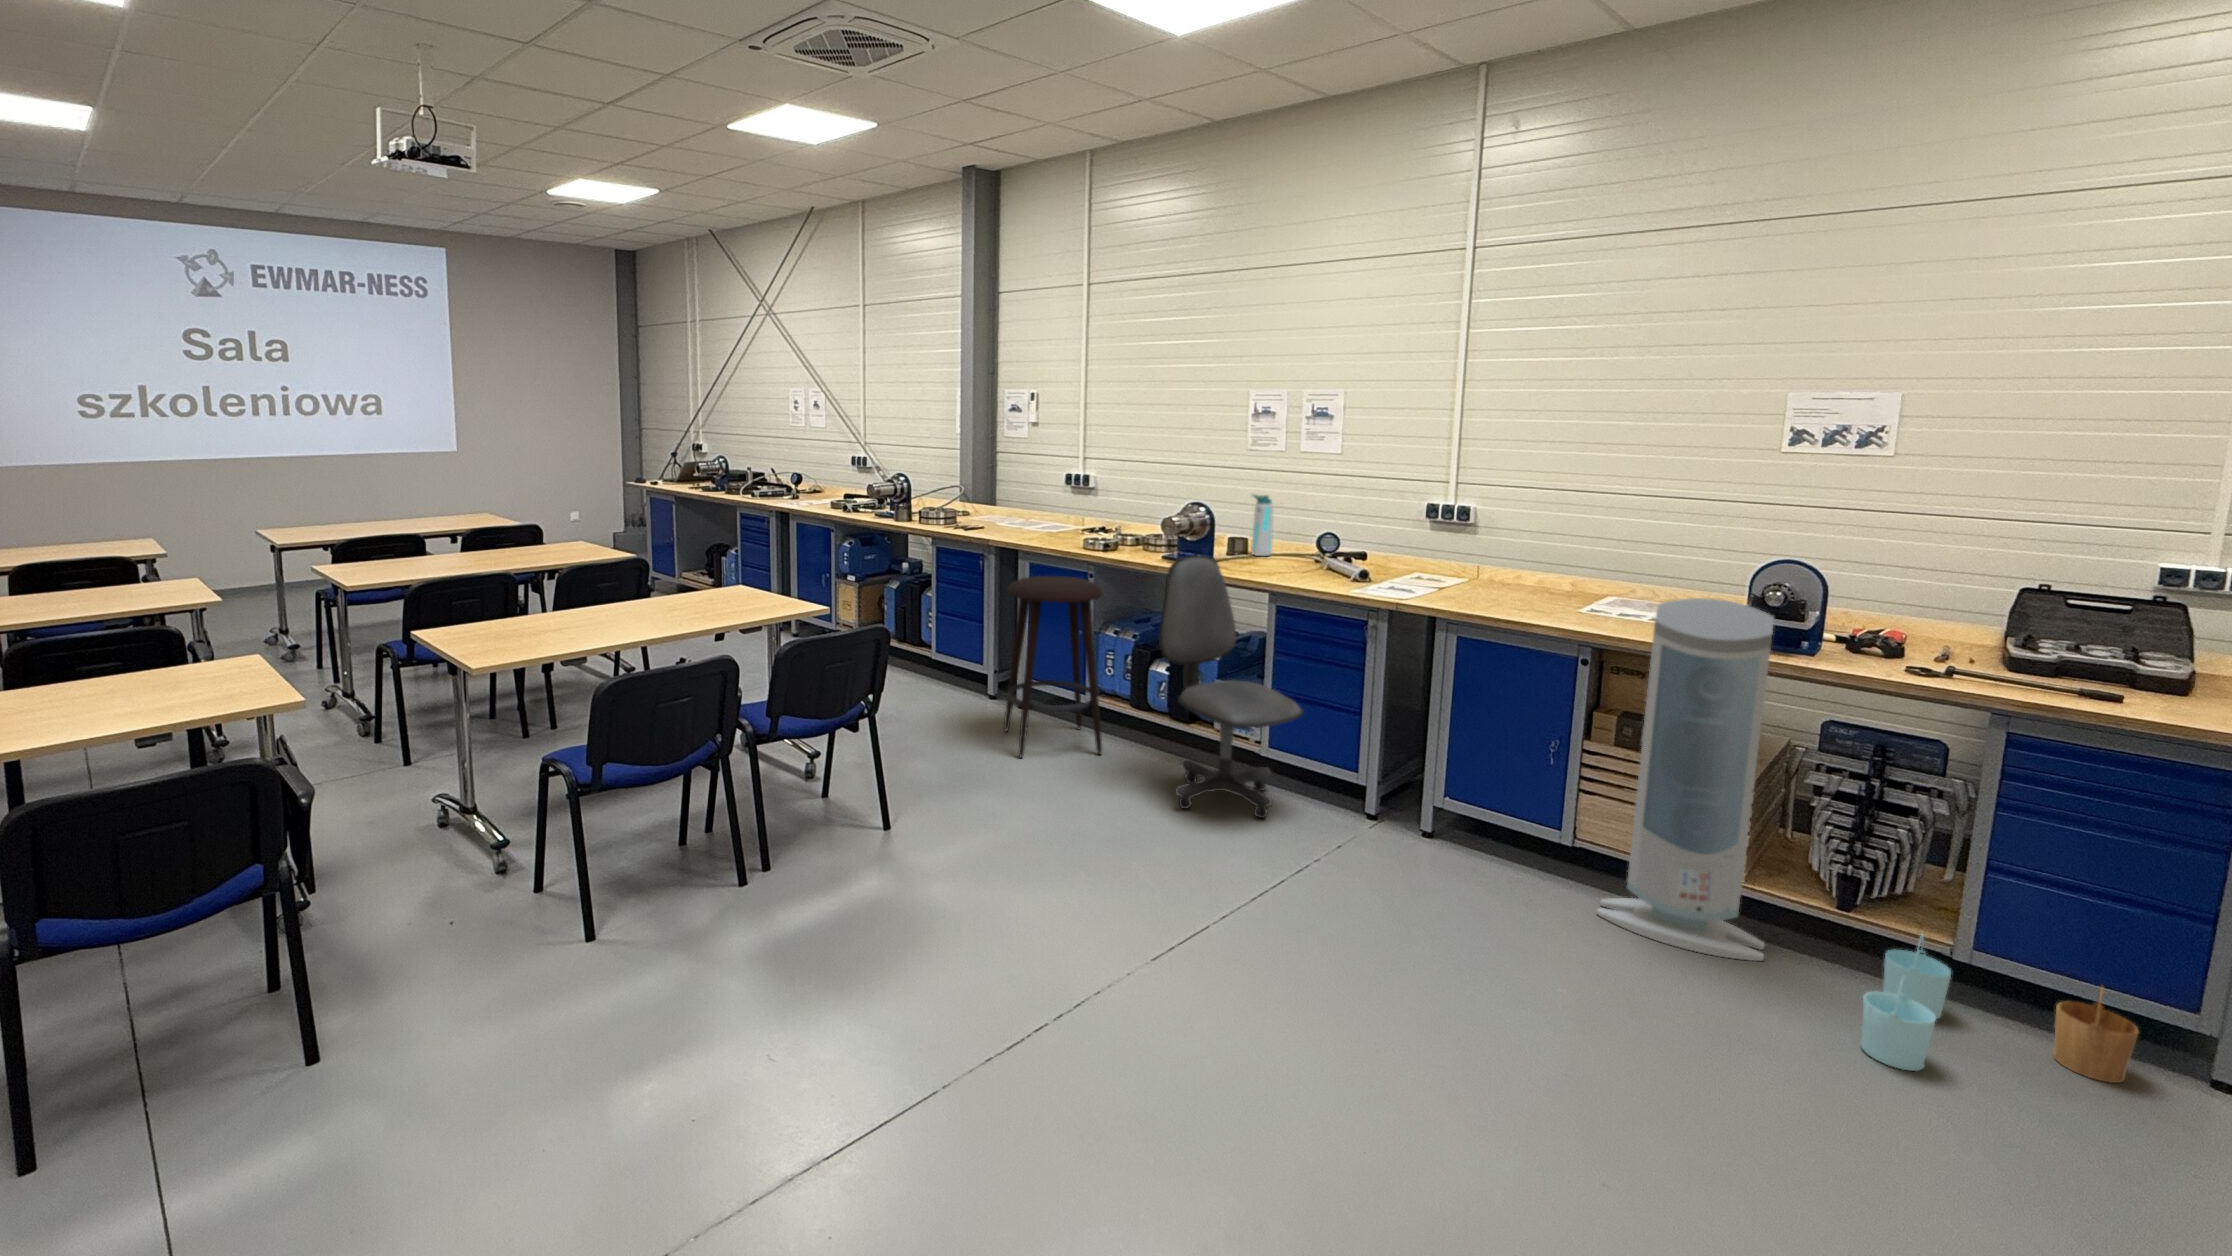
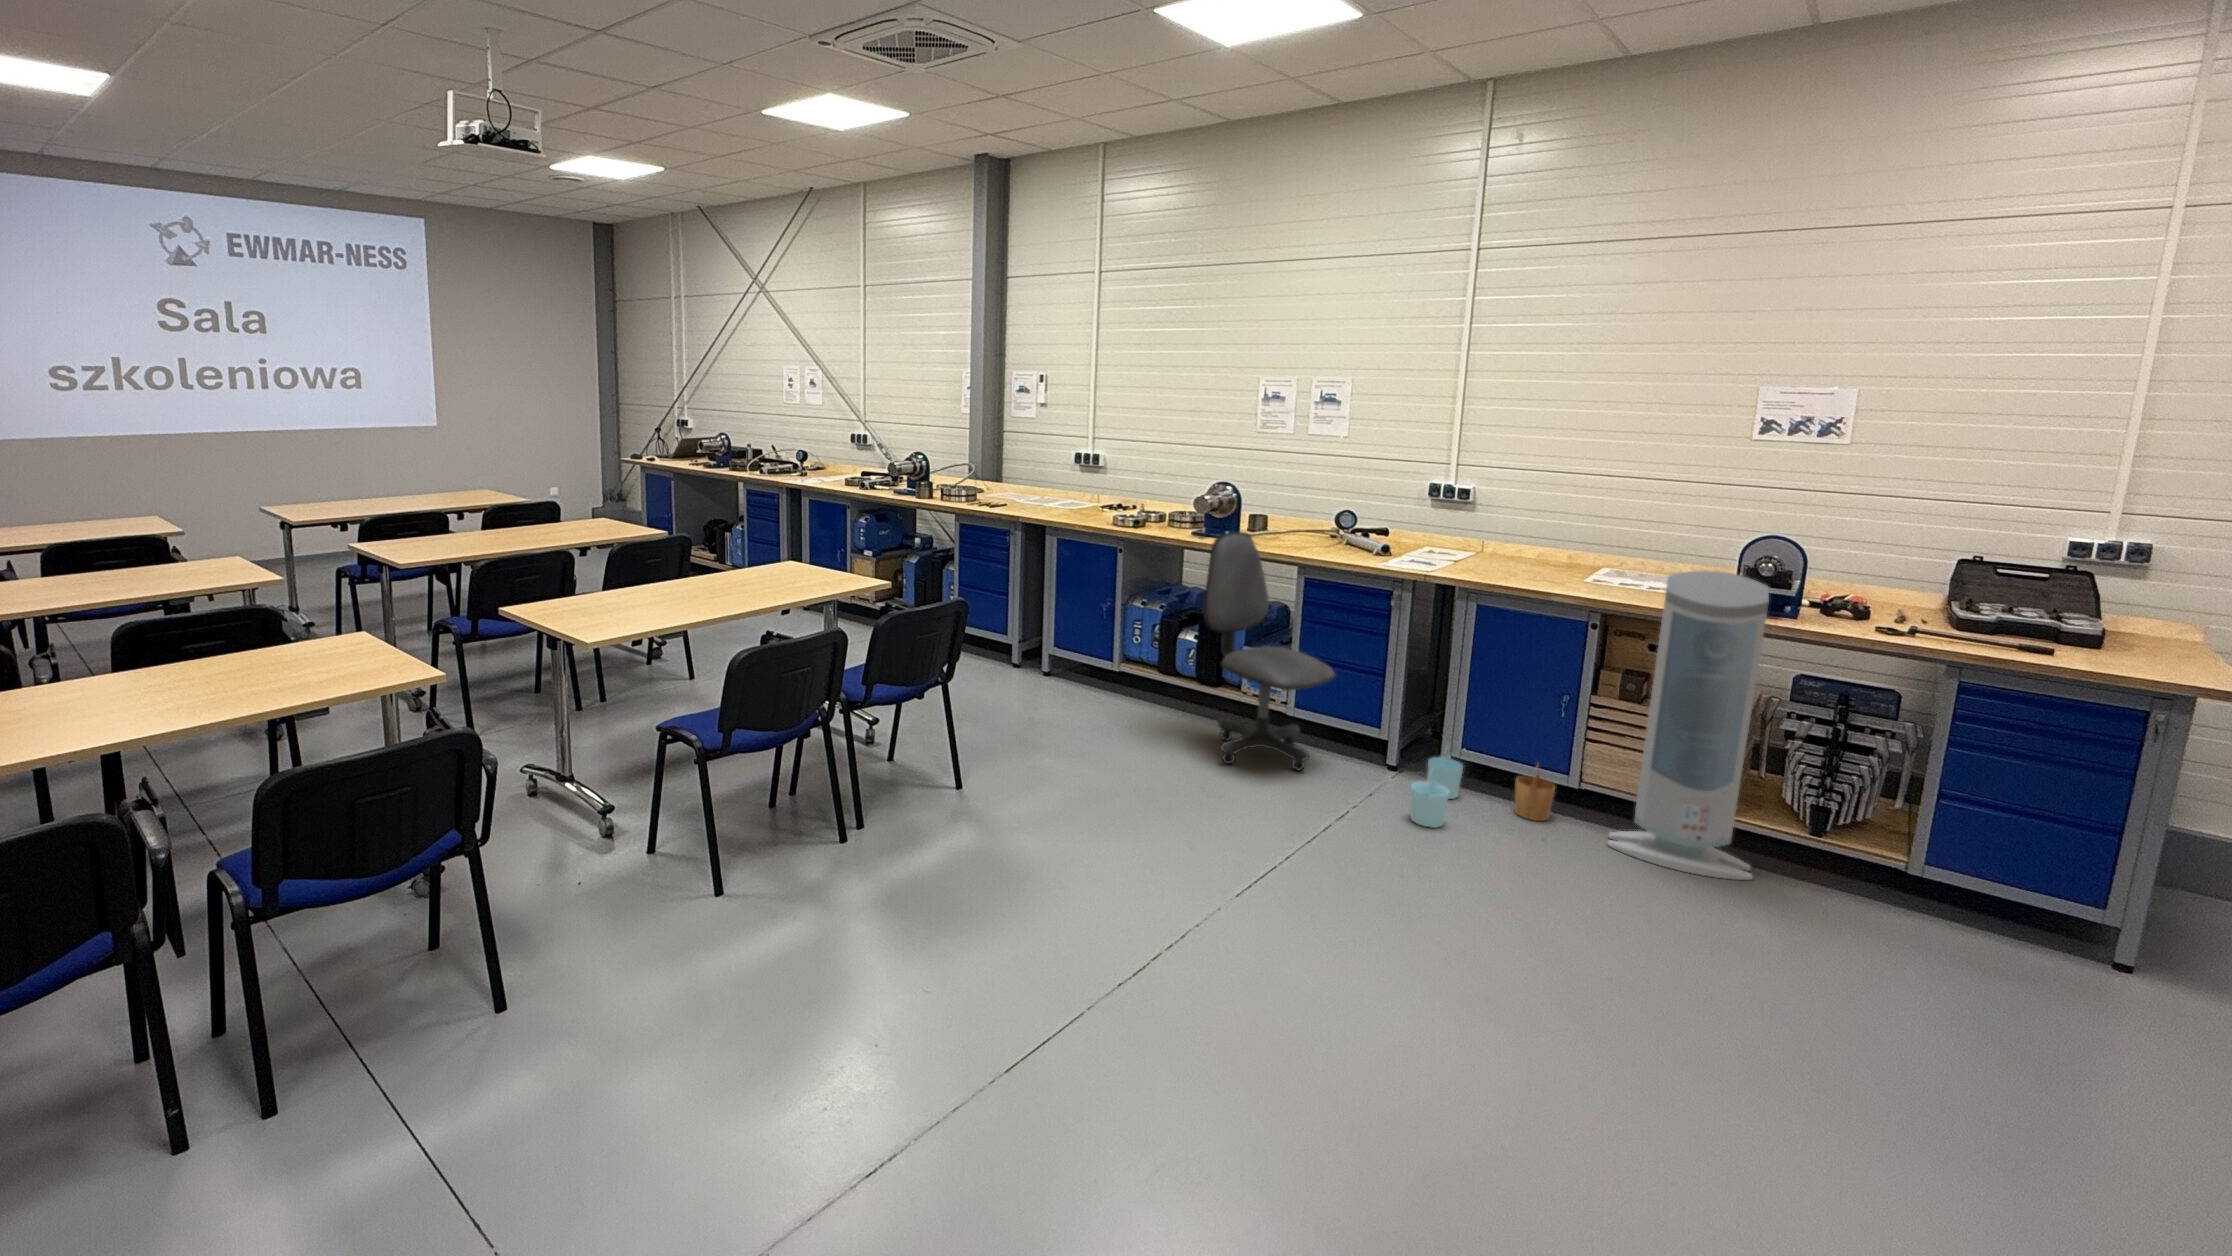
water bottle: present [1251,495,1273,556] -> none [1270,474,1291,532]
stool: present [1004,576,1103,758] -> none [1040,551,1139,721]
bucket: present [1861,934,2139,1083] -> present [1410,746,1555,828]

